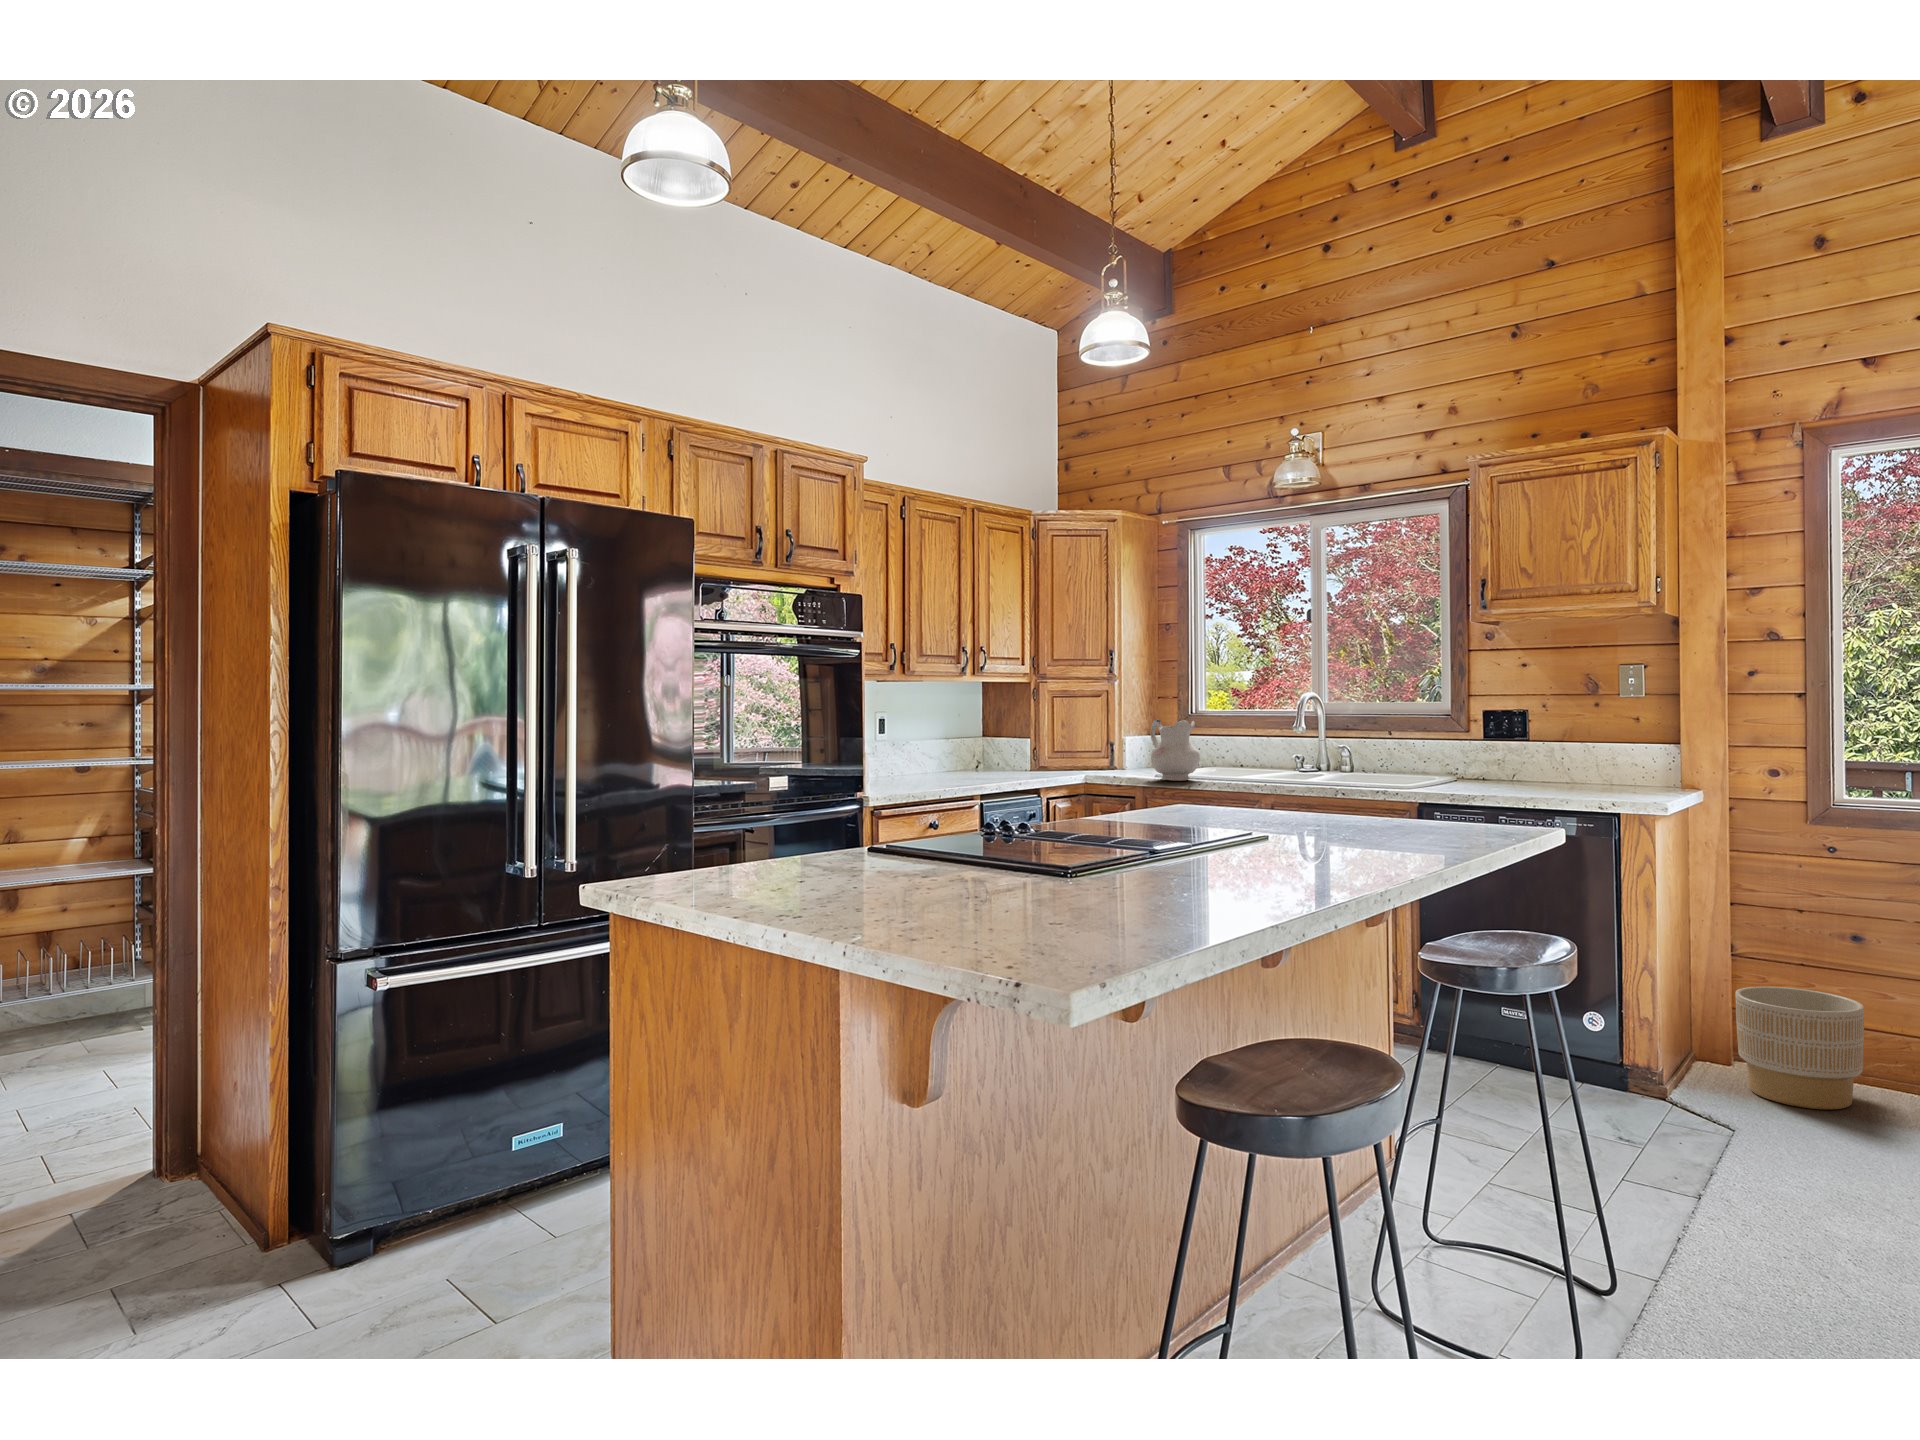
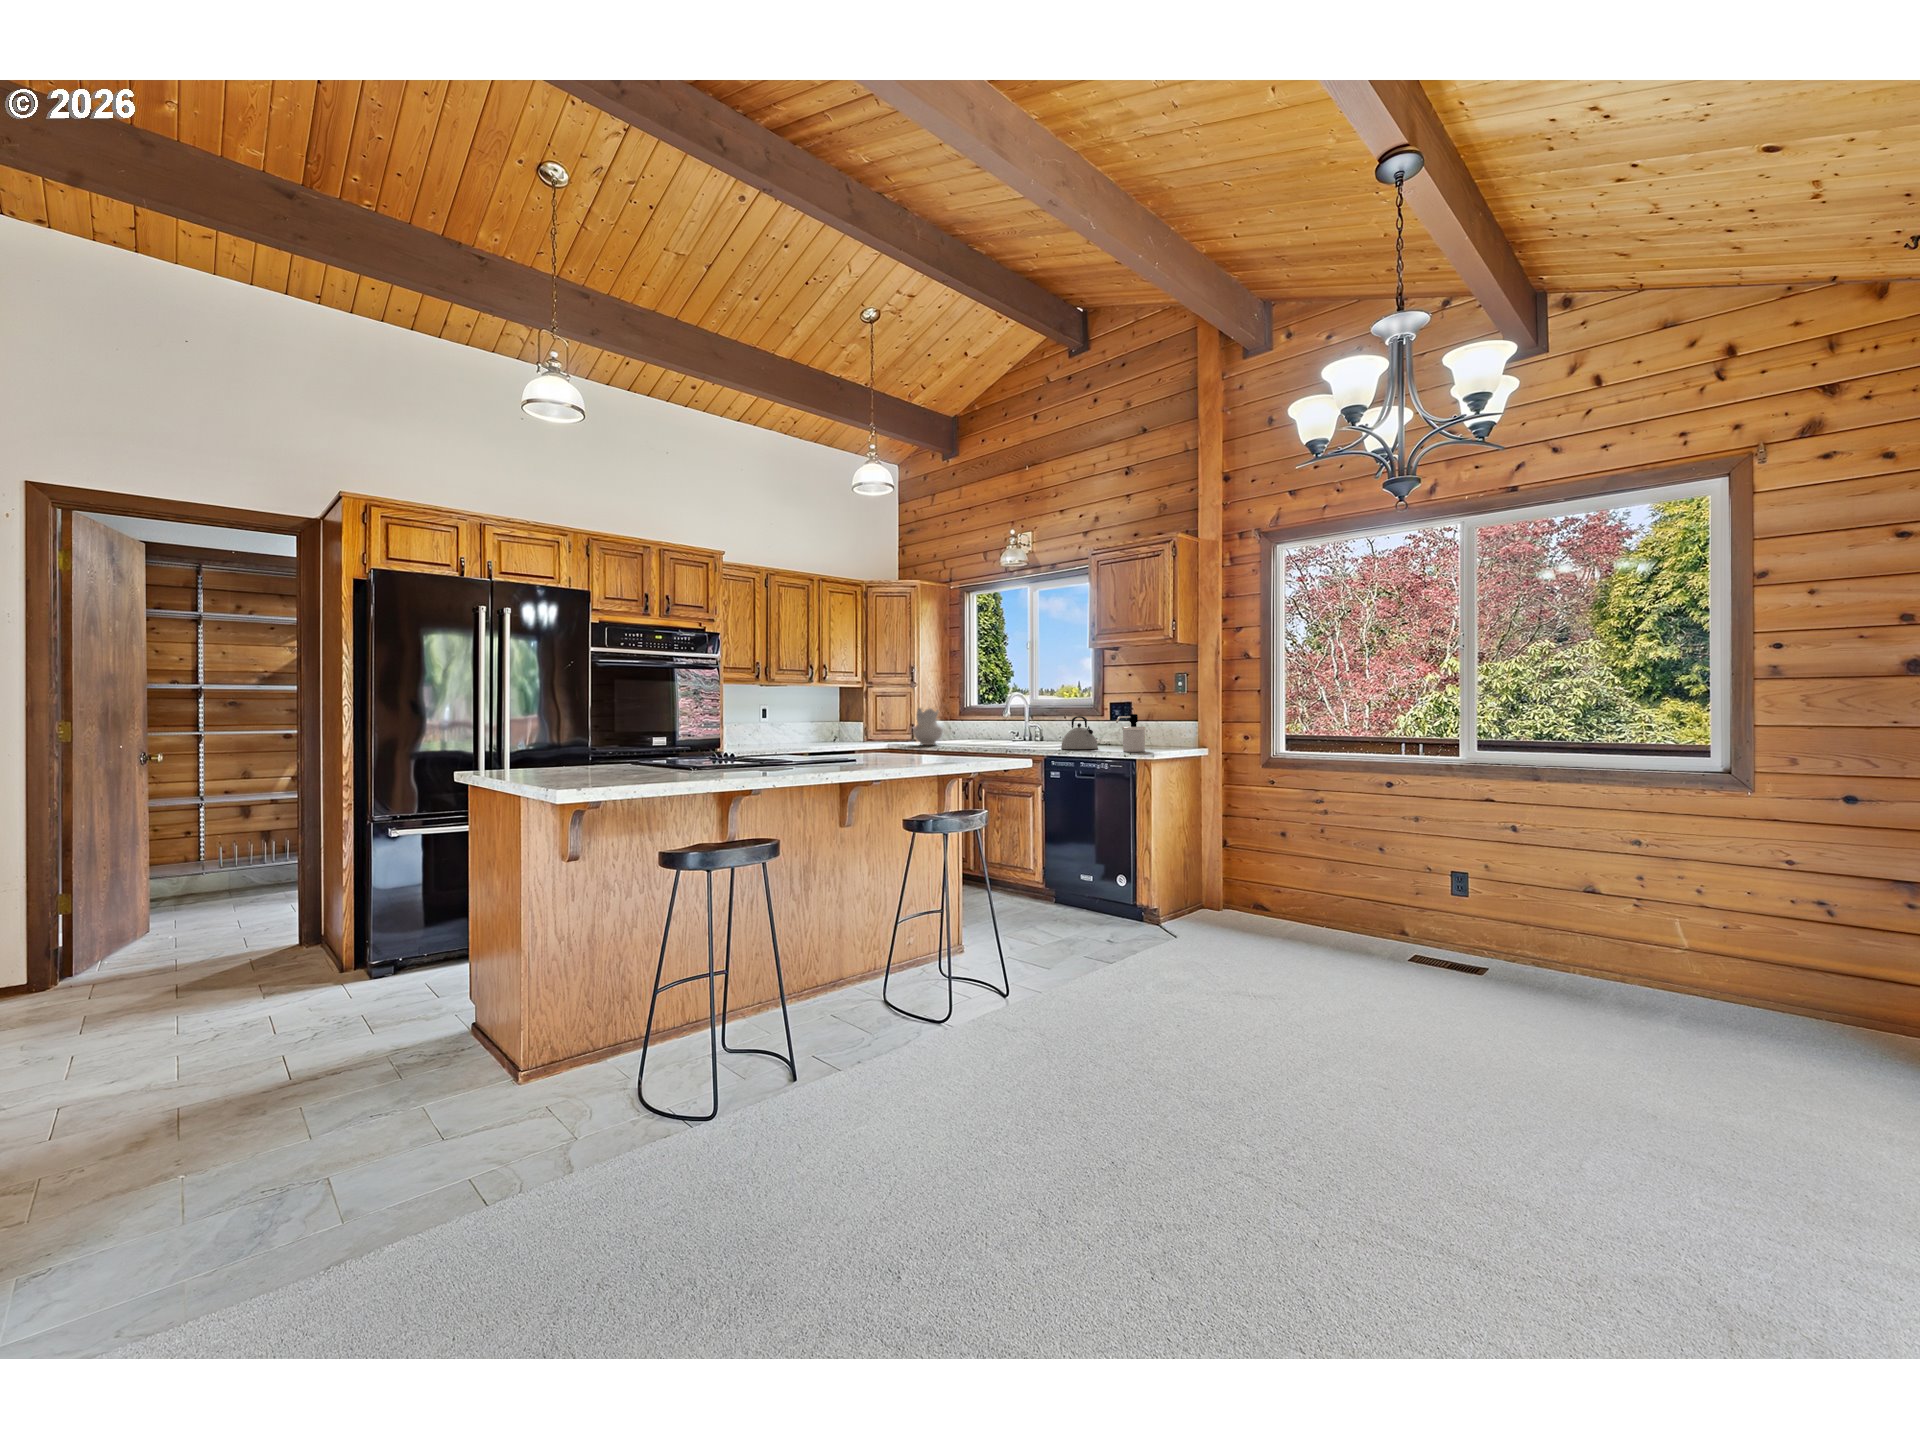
soap dispenser: none [1590,735,1635,800] -> present [1116,714,1145,752]
kettle: none [1451,736,1519,793] -> present [1061,716,1098,749]
planter: present [1735,987,1864,1110] -> none [1209,865,1273,932]

